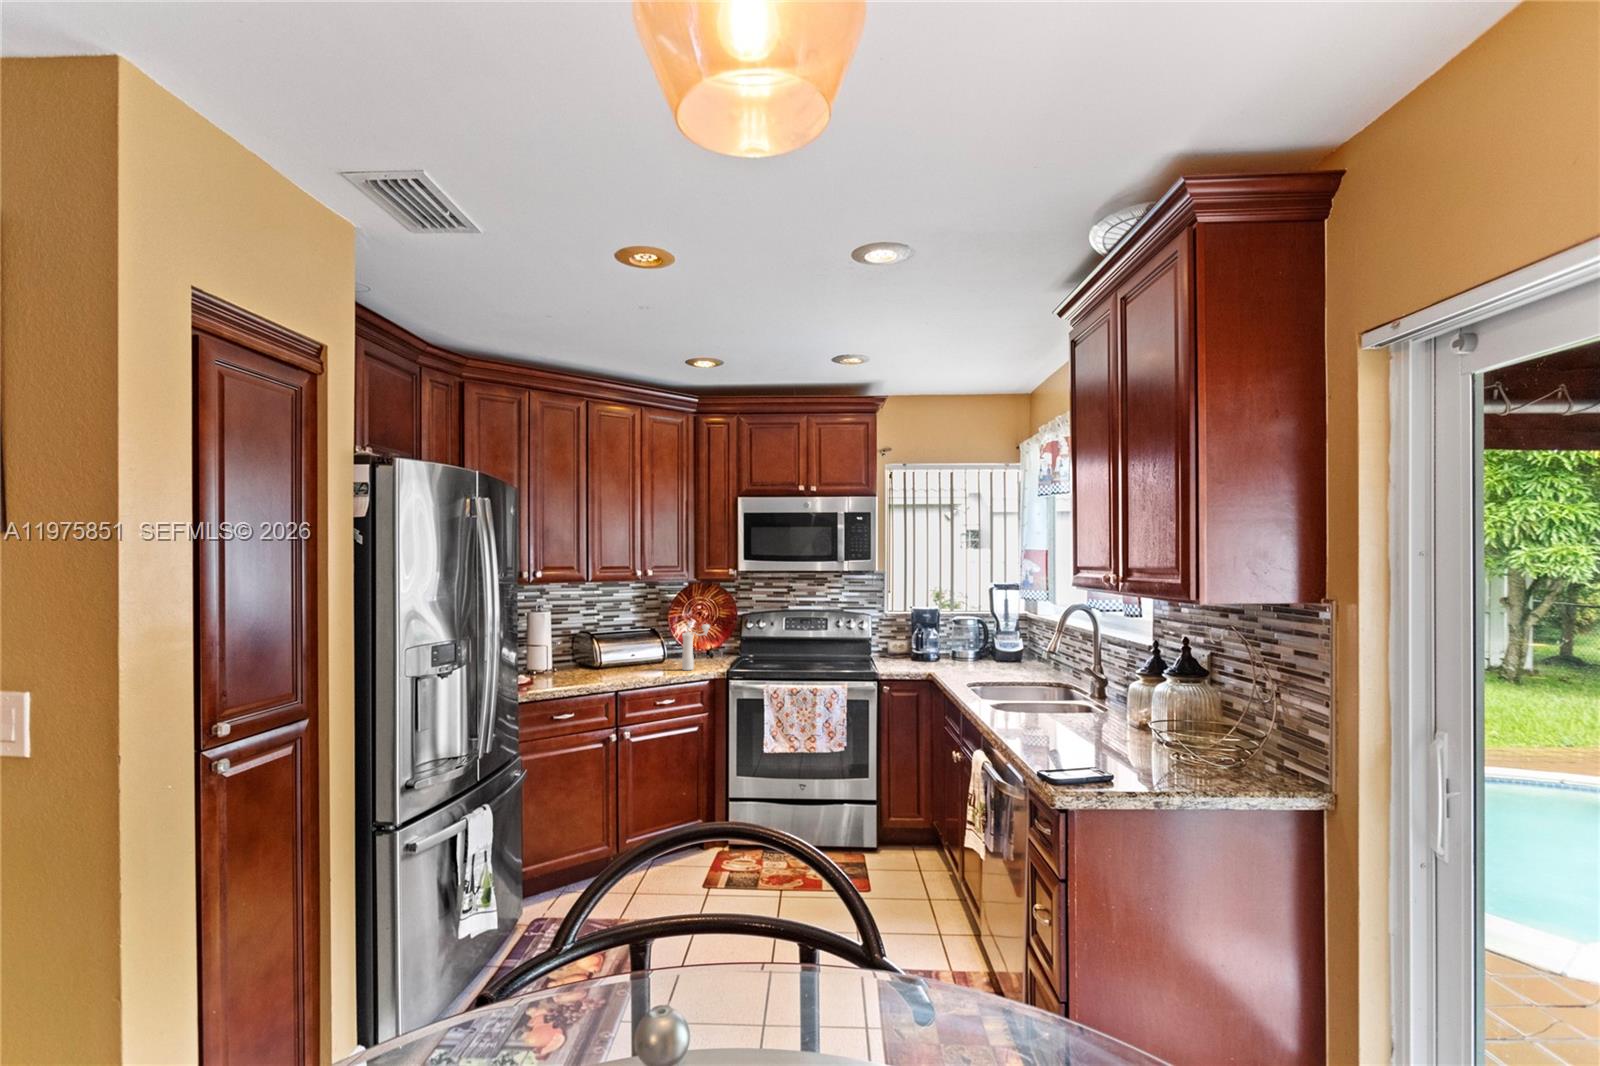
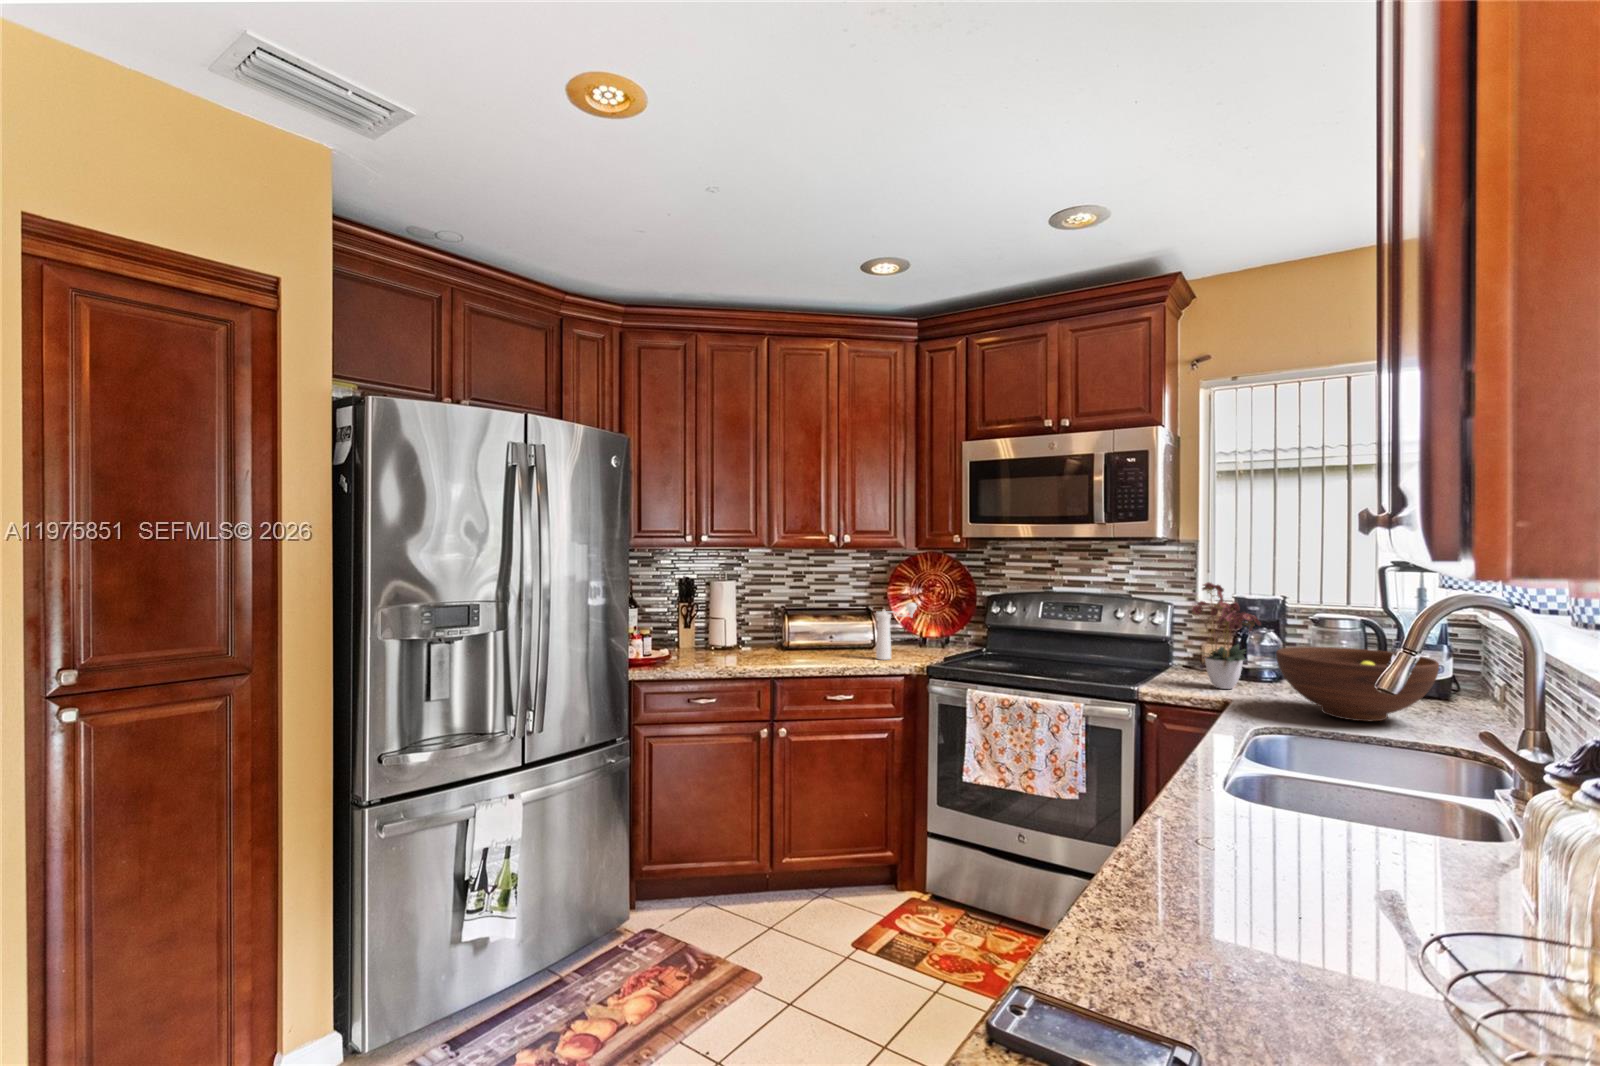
flower arrangement: none [899,598,946,667] -> present [1192,582,1261,689]
fruit bowl: none [960,637,1036,677] -> present [1276,647,1439,721]

